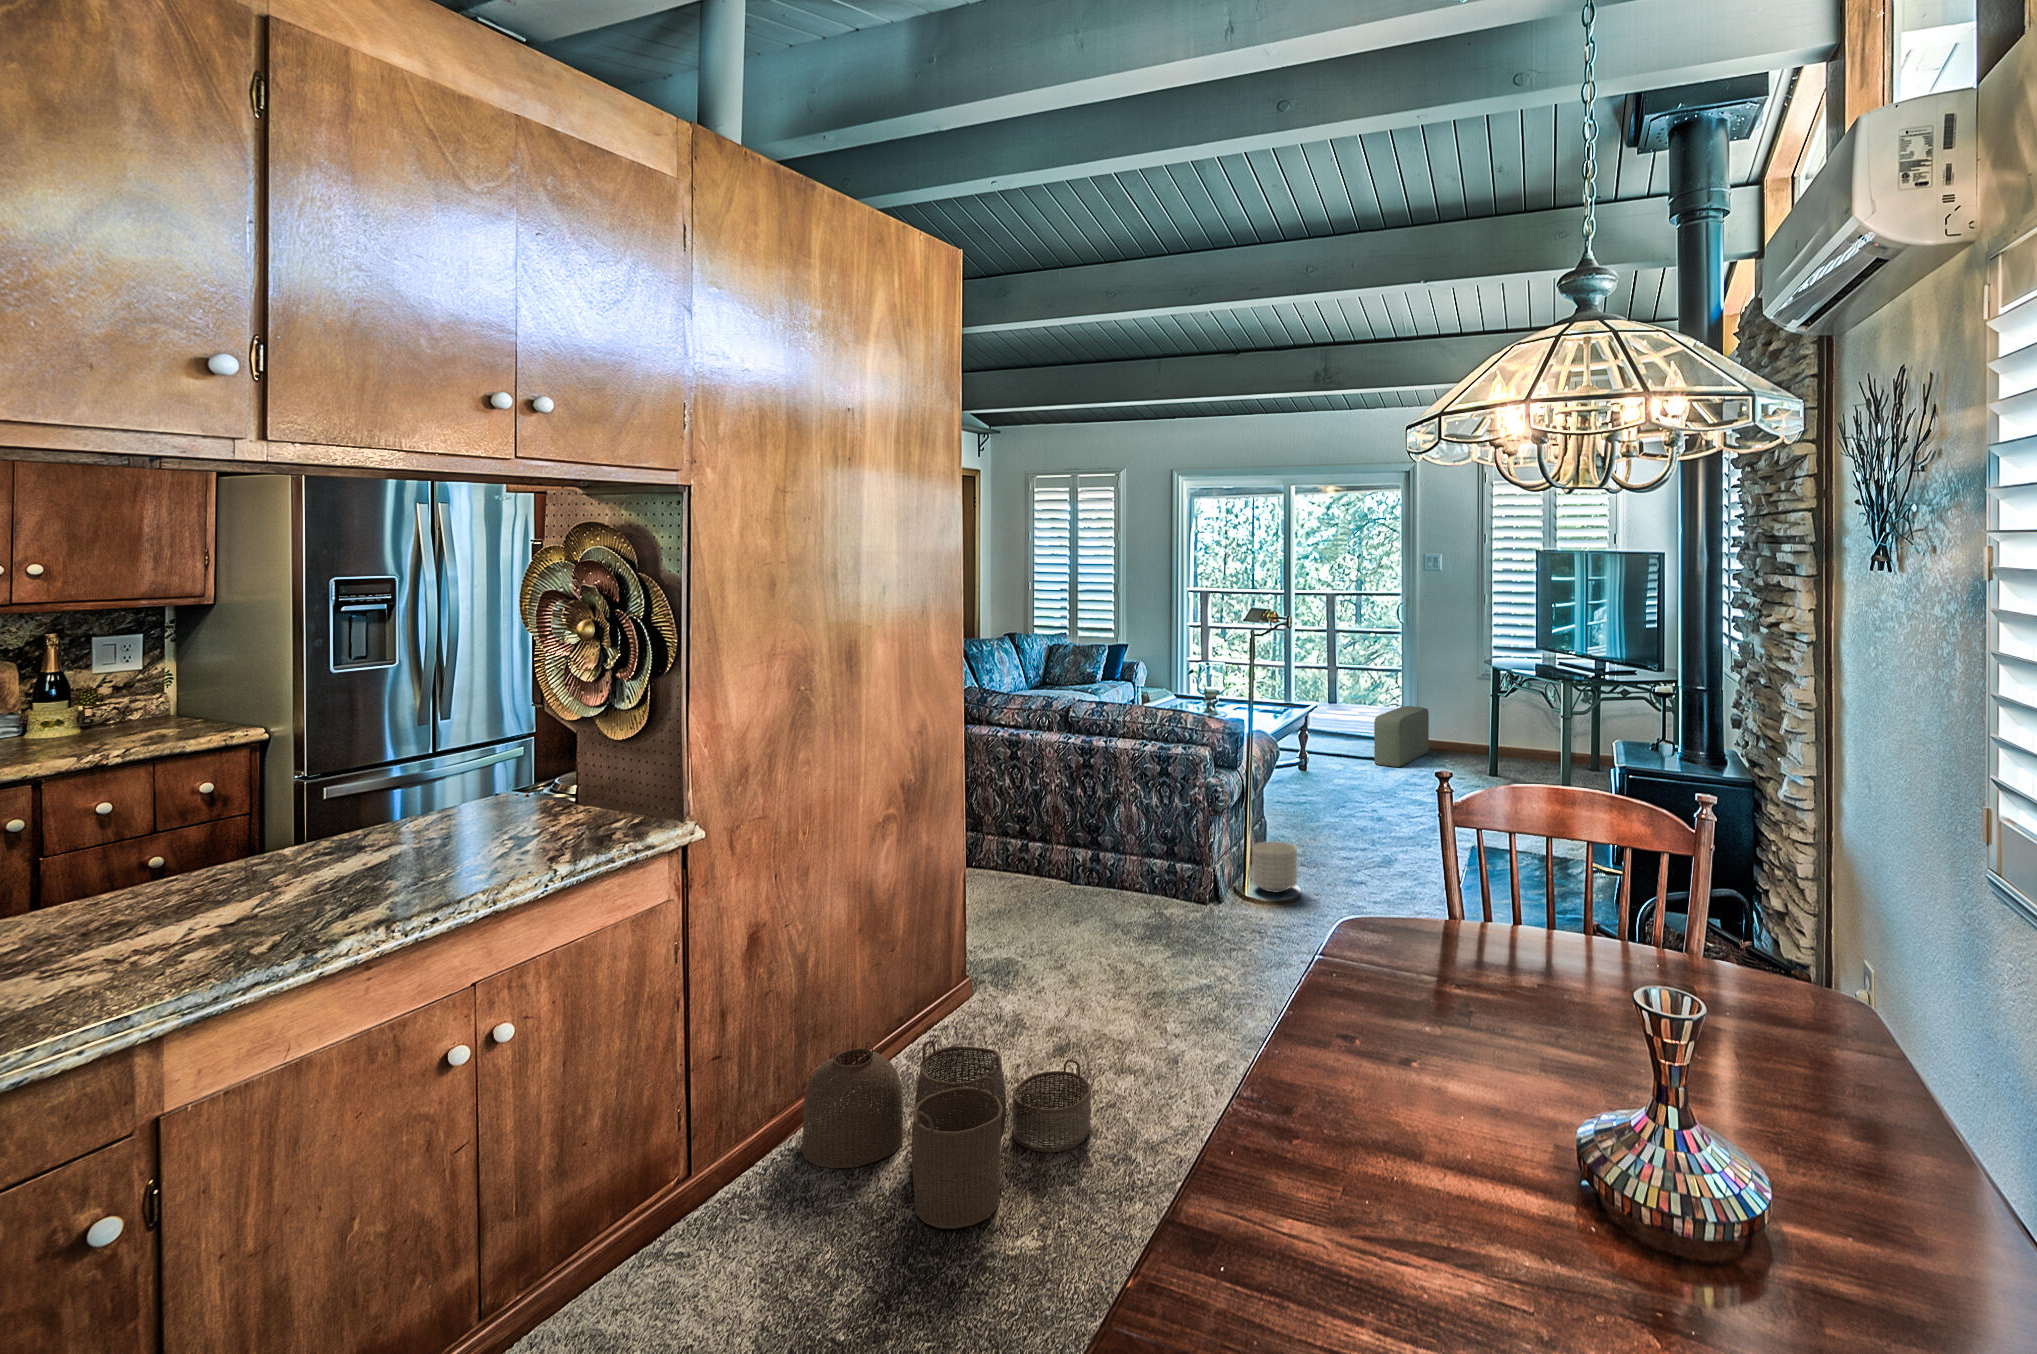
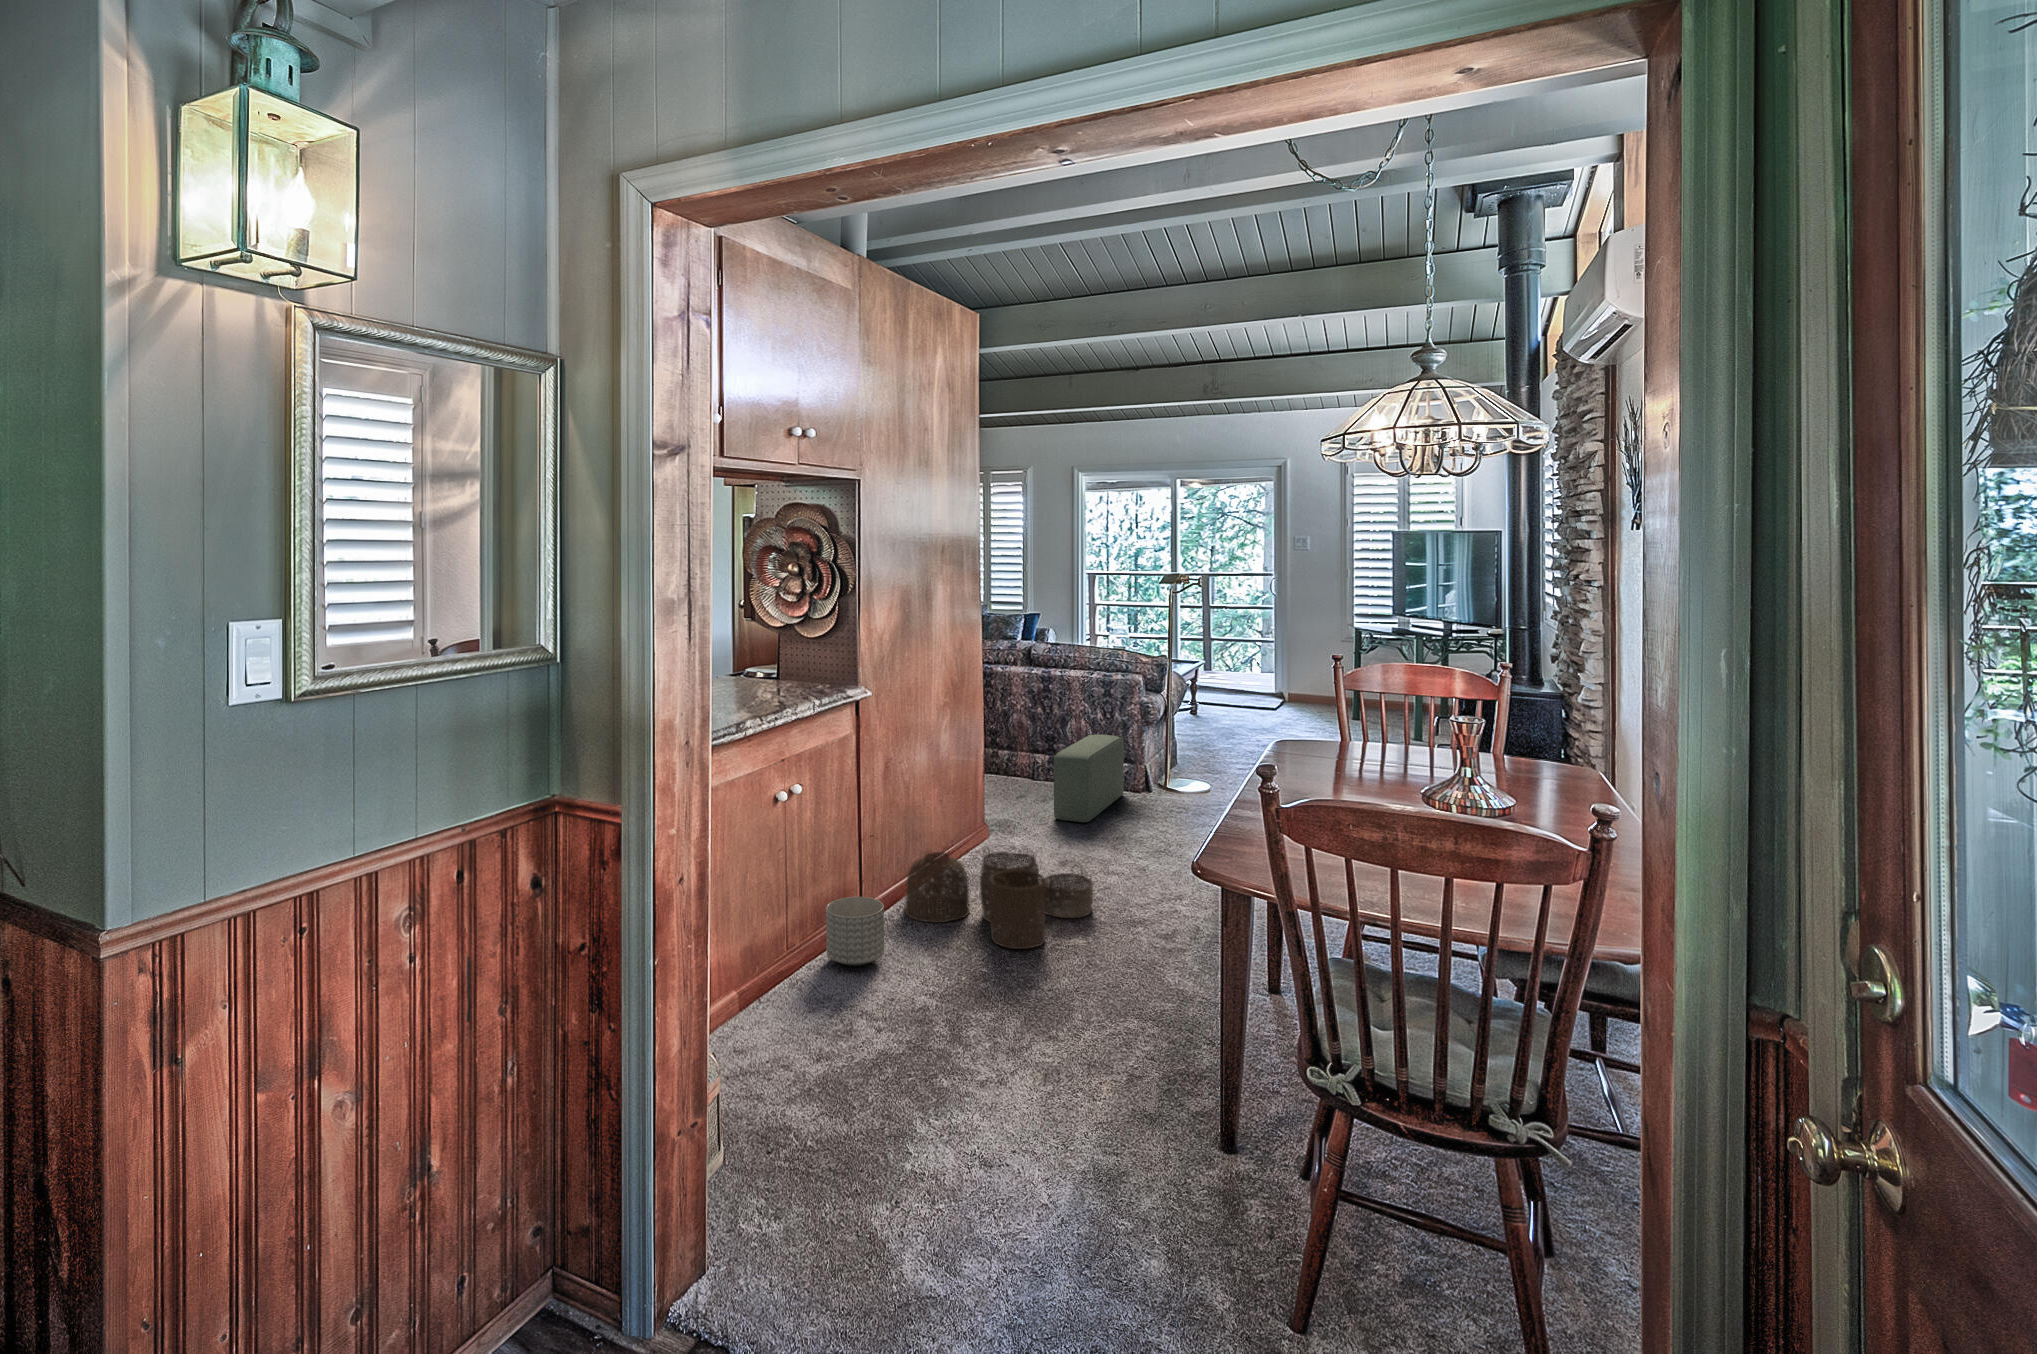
pouf: present [1374,706,1429,767] -> present [1053,734,1124,822]
planter: present [1252,841,1297,893] -> present [826,897,884,966]

